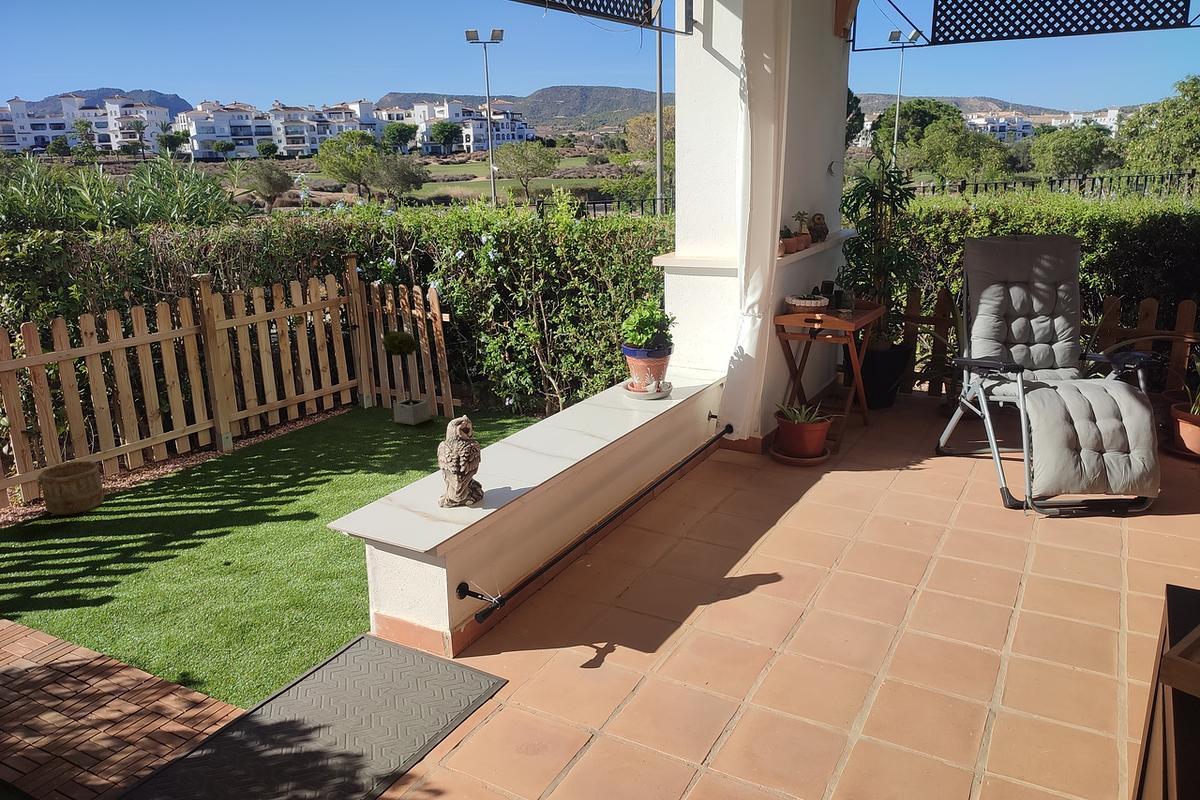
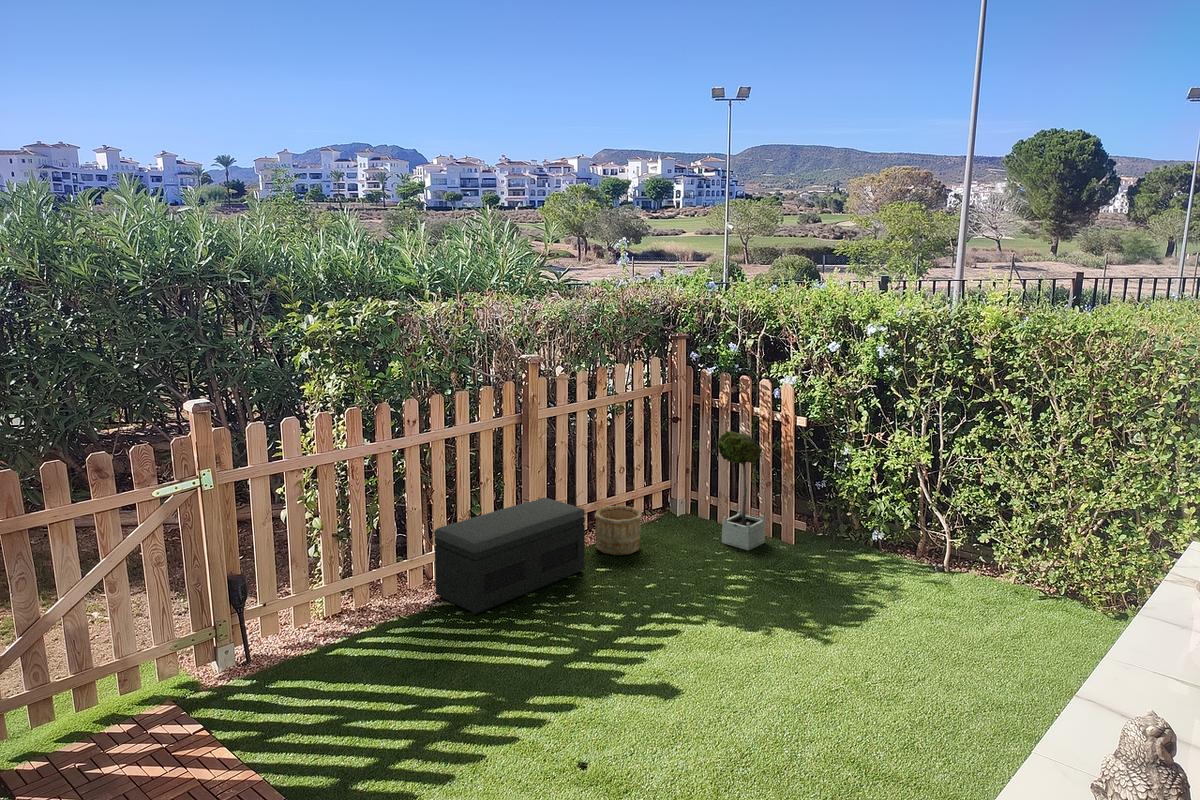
storage bench: none [120,396,268,487] -> present [434,498,585,614]
wooden bucket: present [38,461,104,515] -> present [595,506,642,555]

